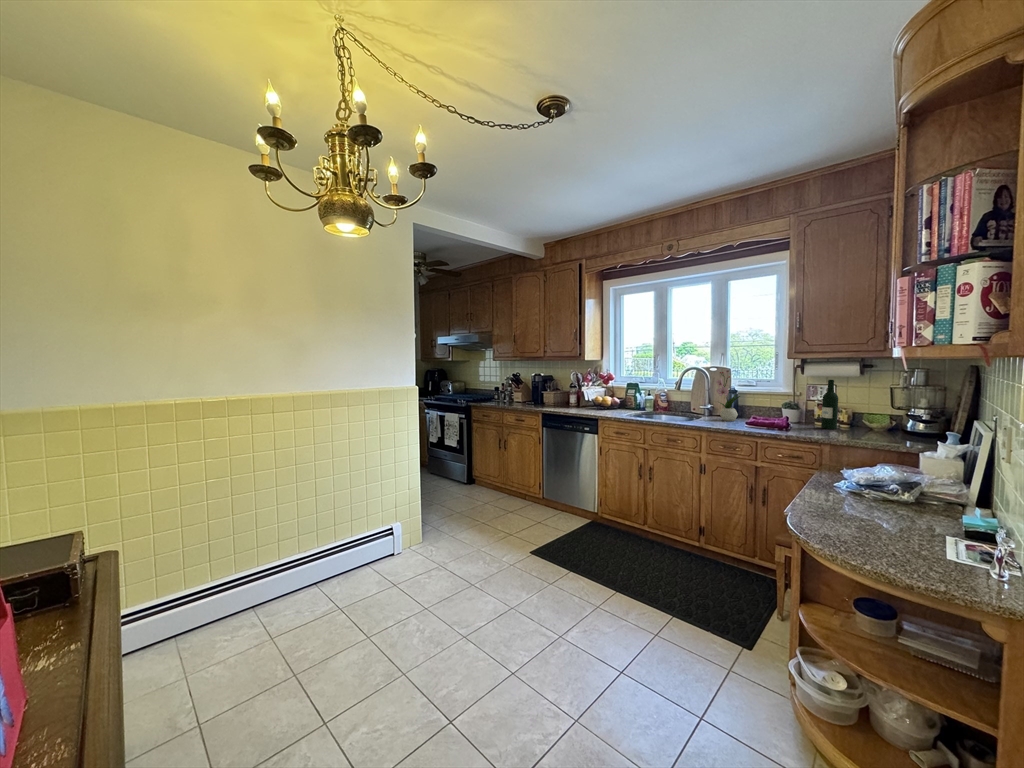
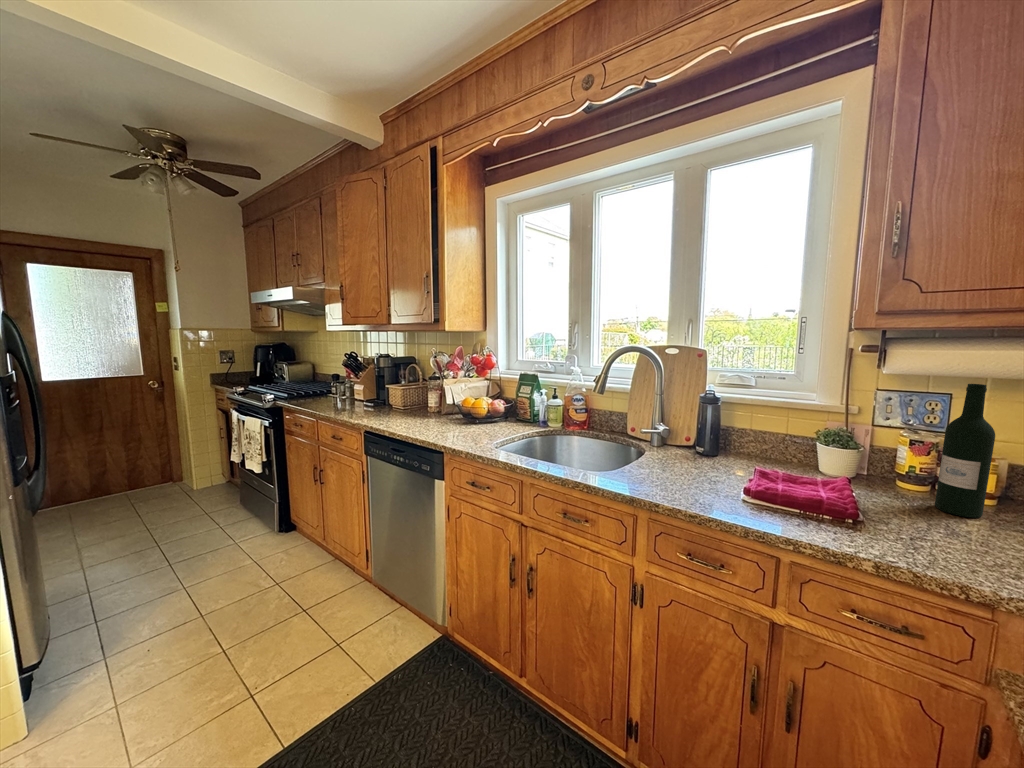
flower arrangement: present [717,372,740,421] -> none [675,357,728,467]

